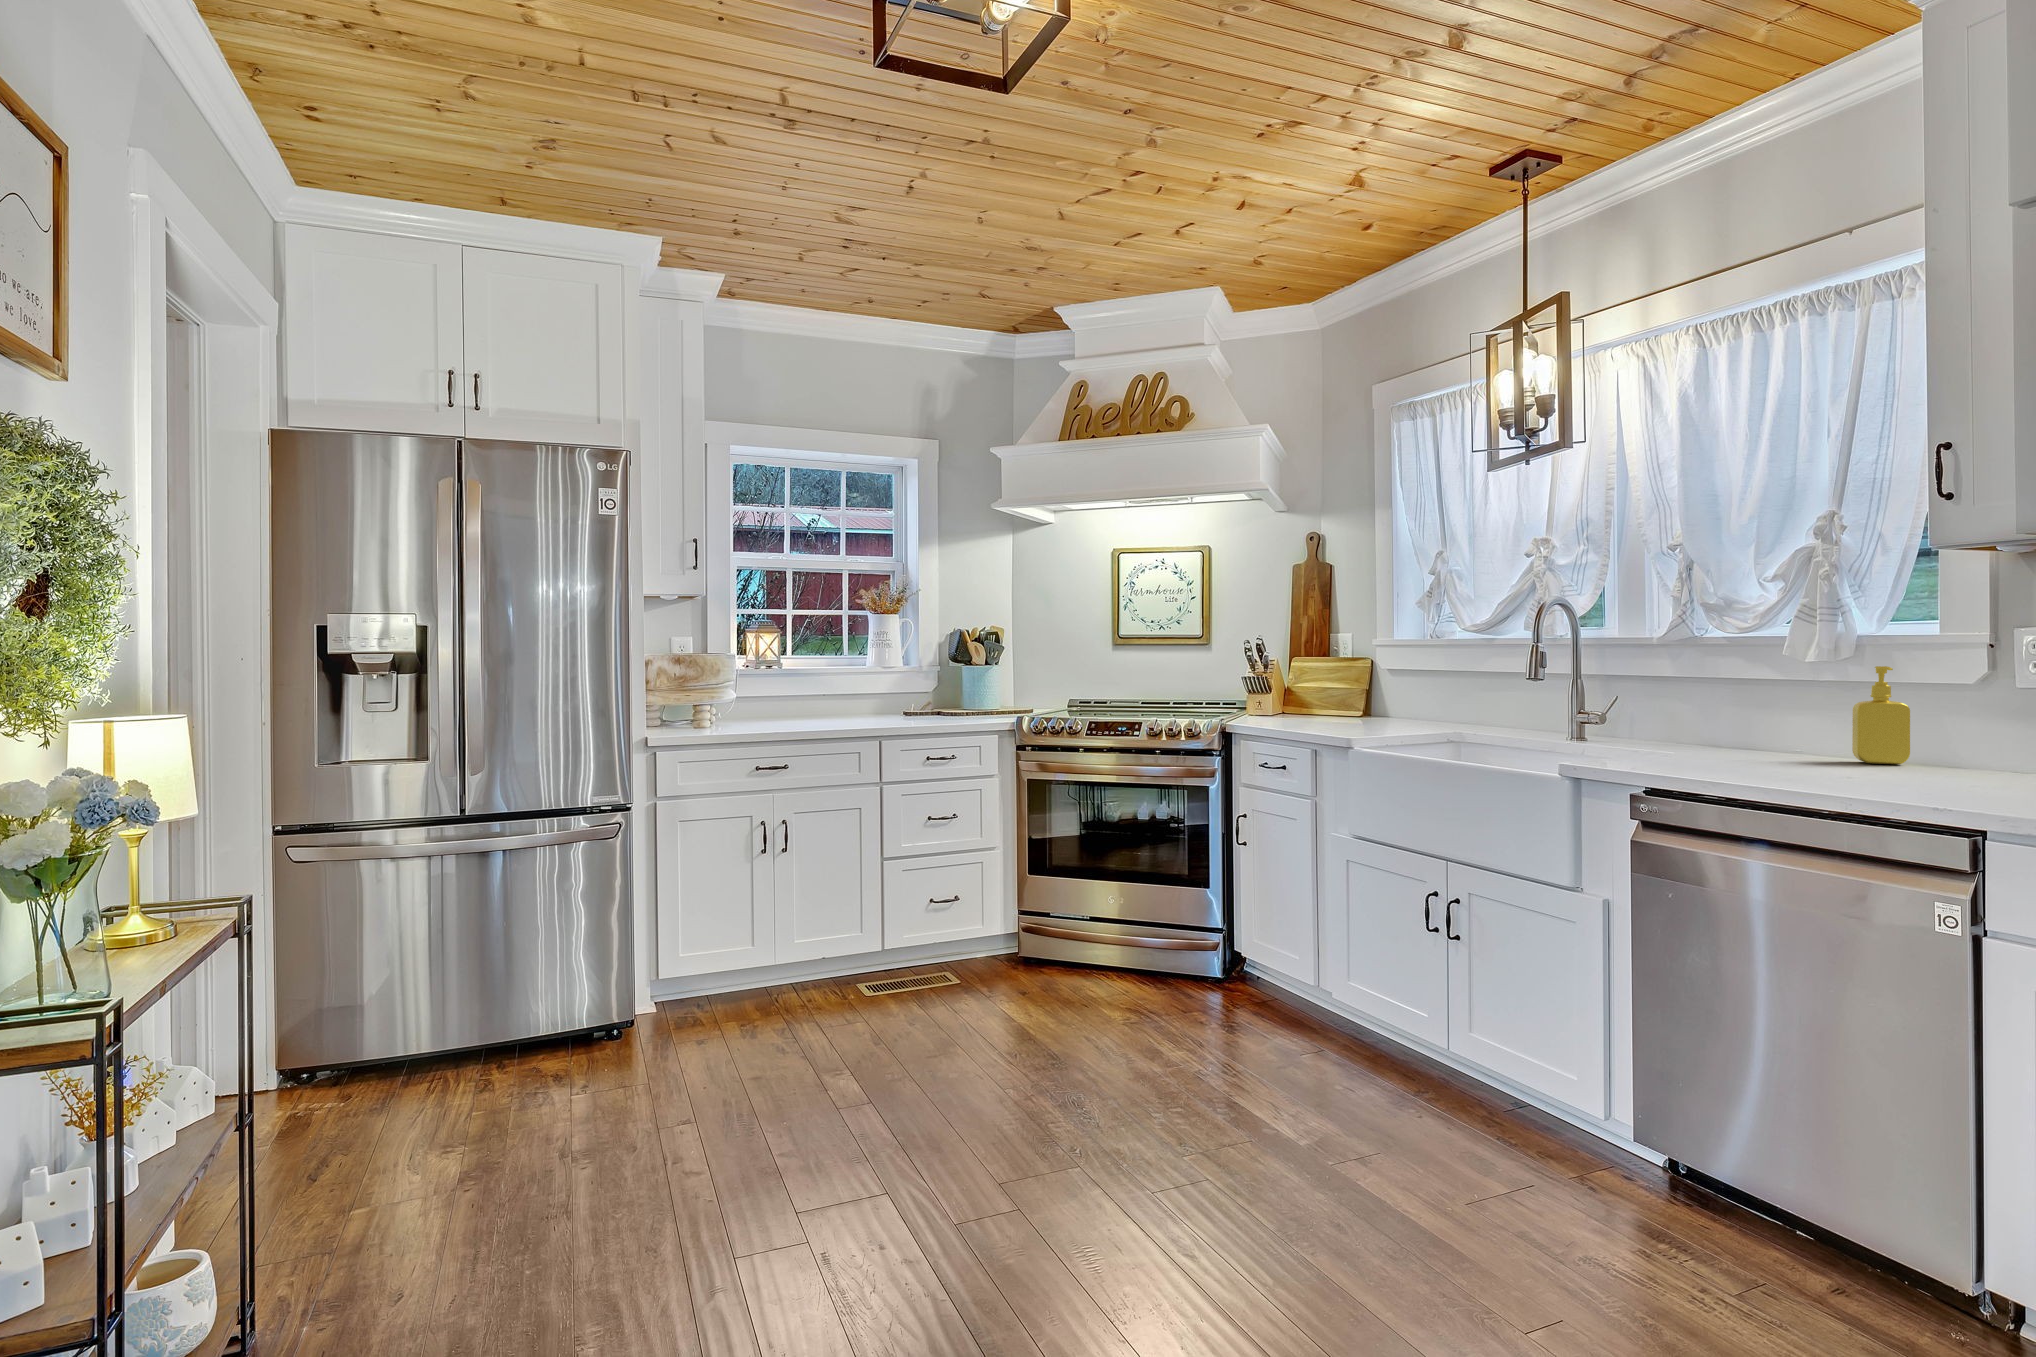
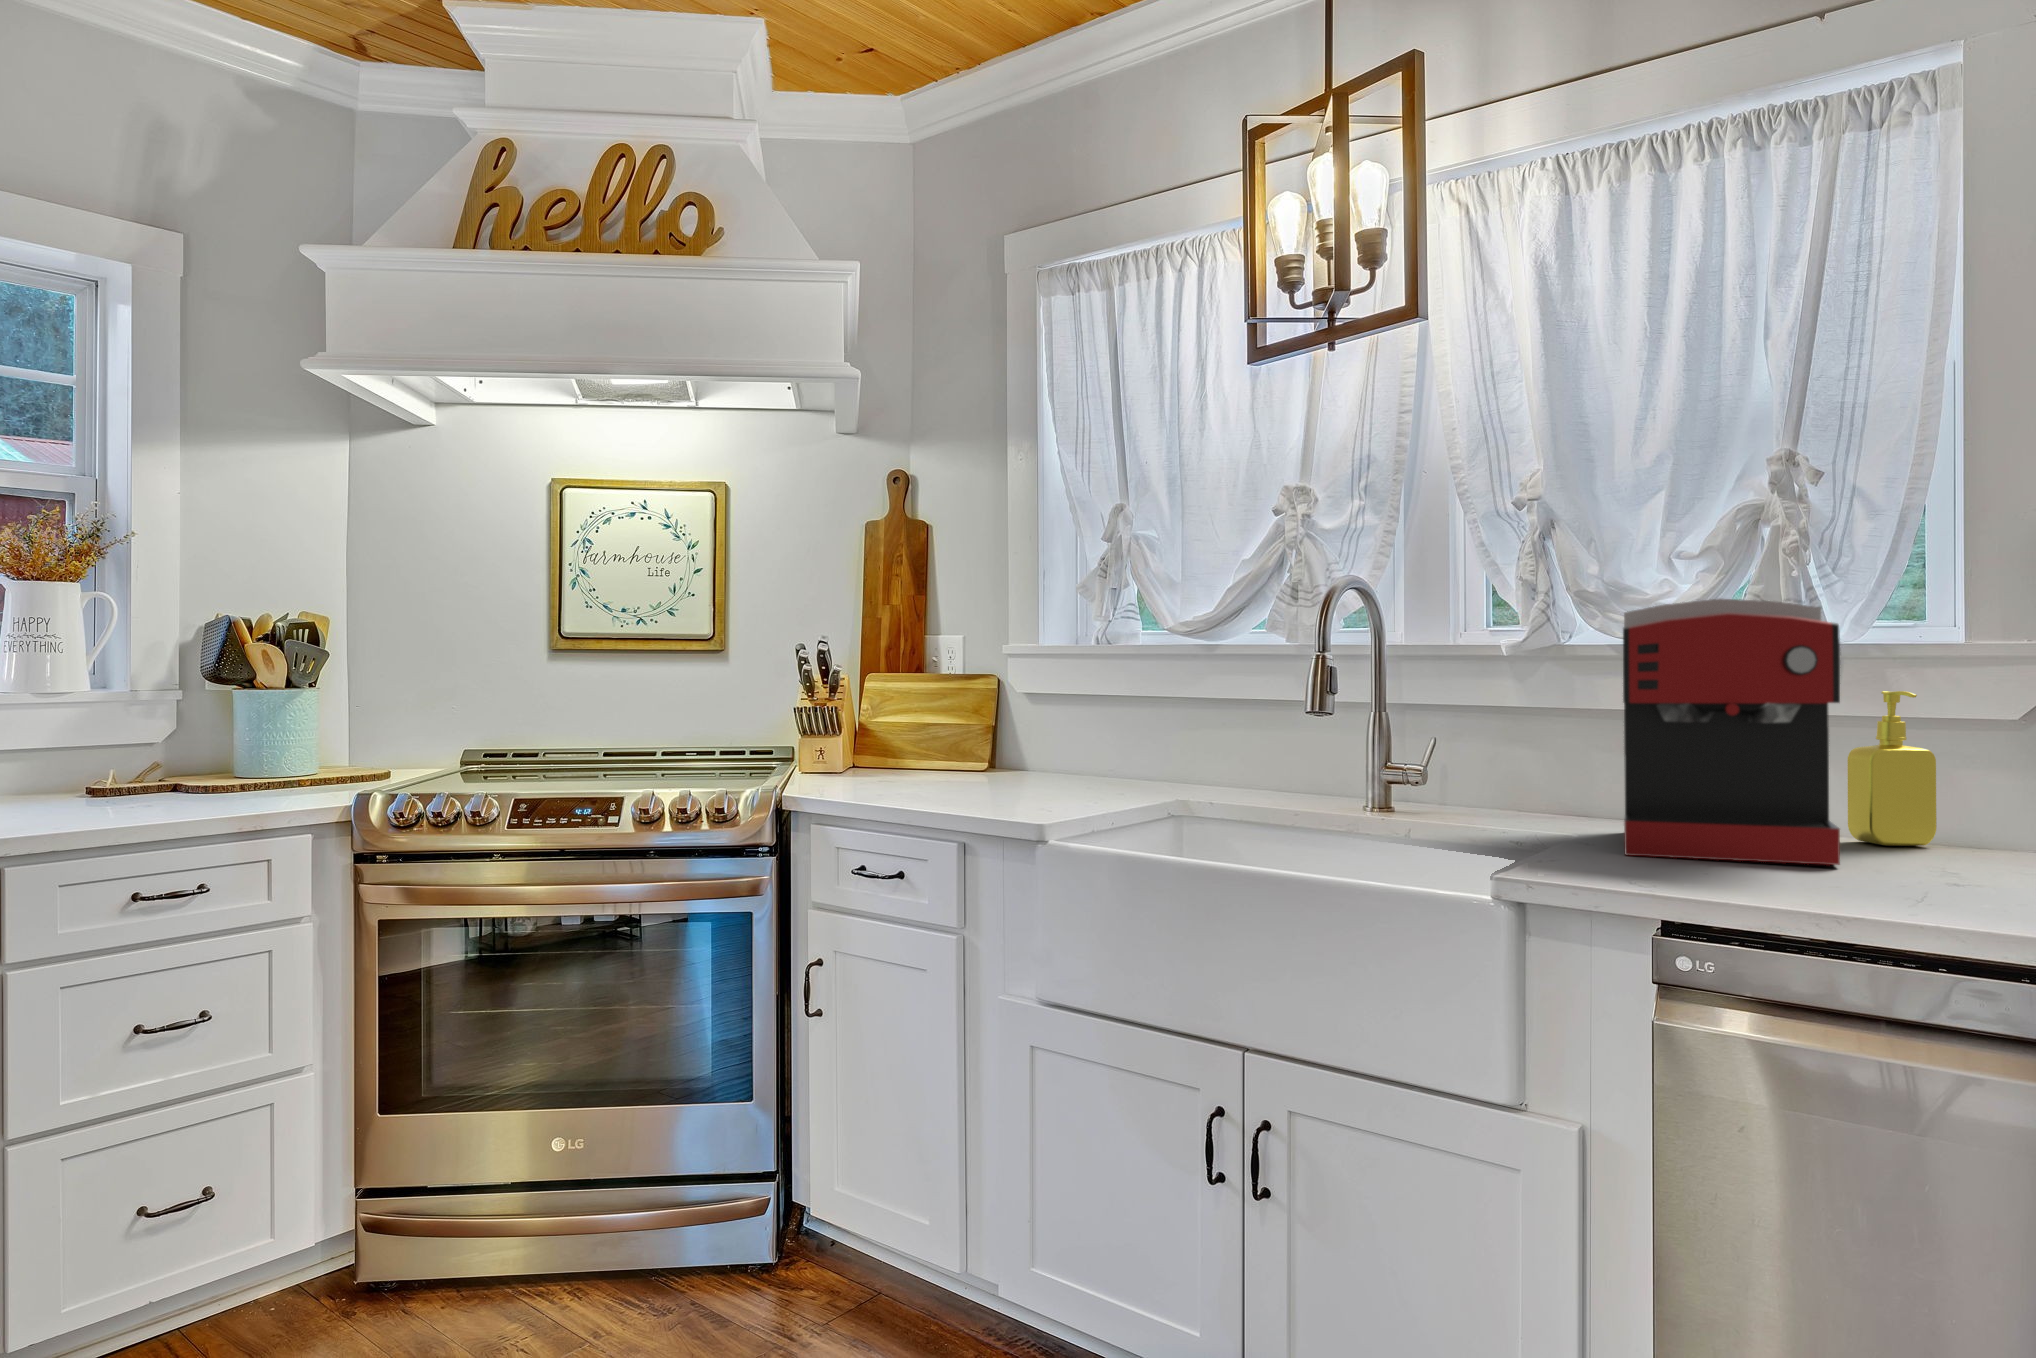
coffee maker: none [1656,610,1823,768] -> present [1623,599,1840,865]

